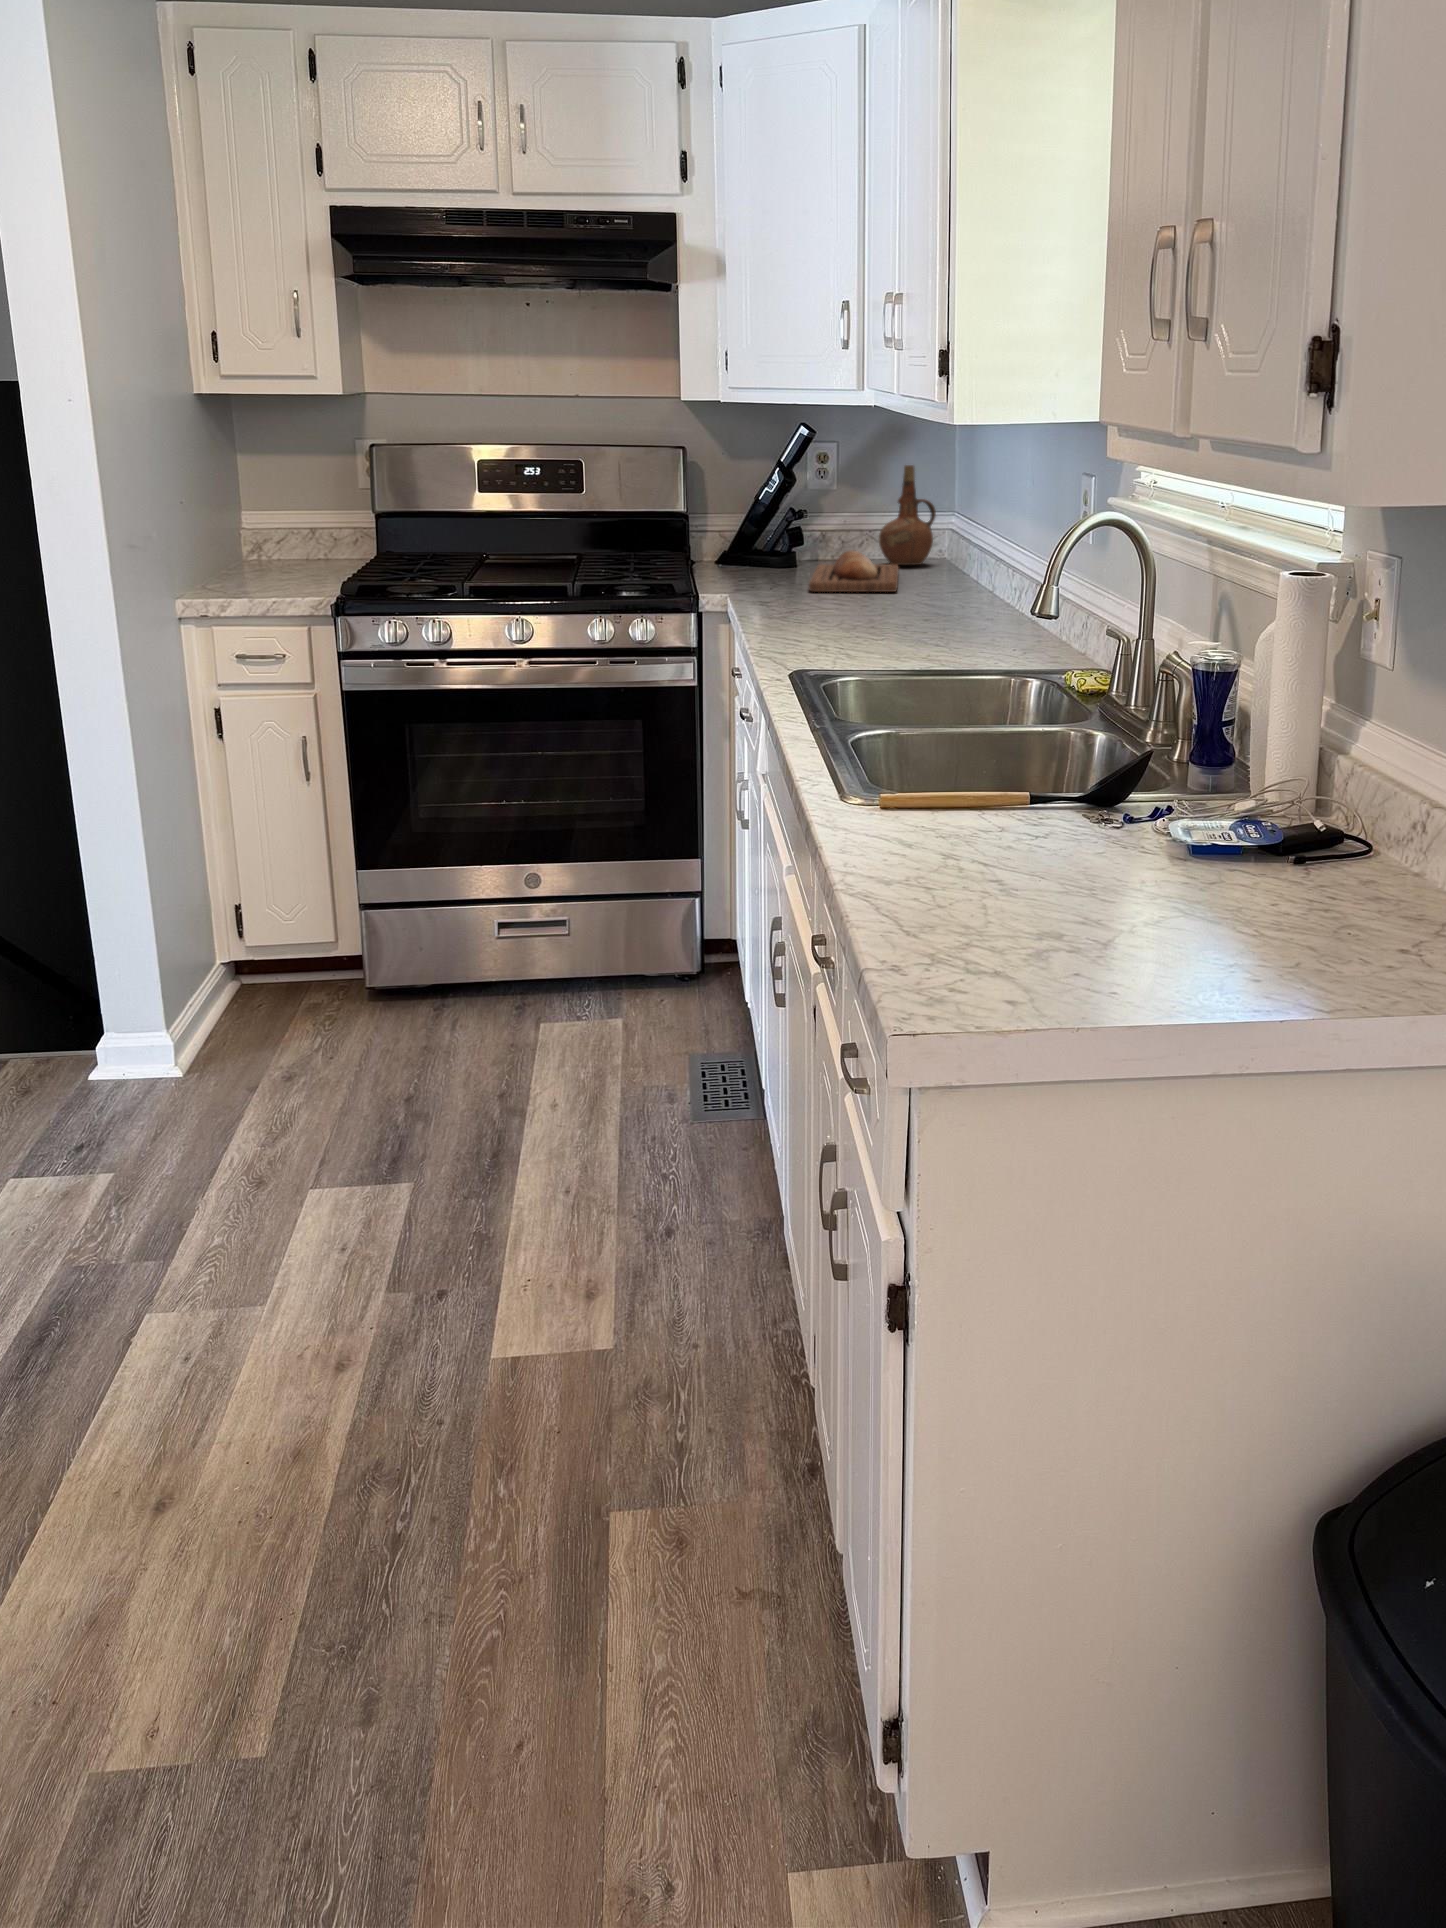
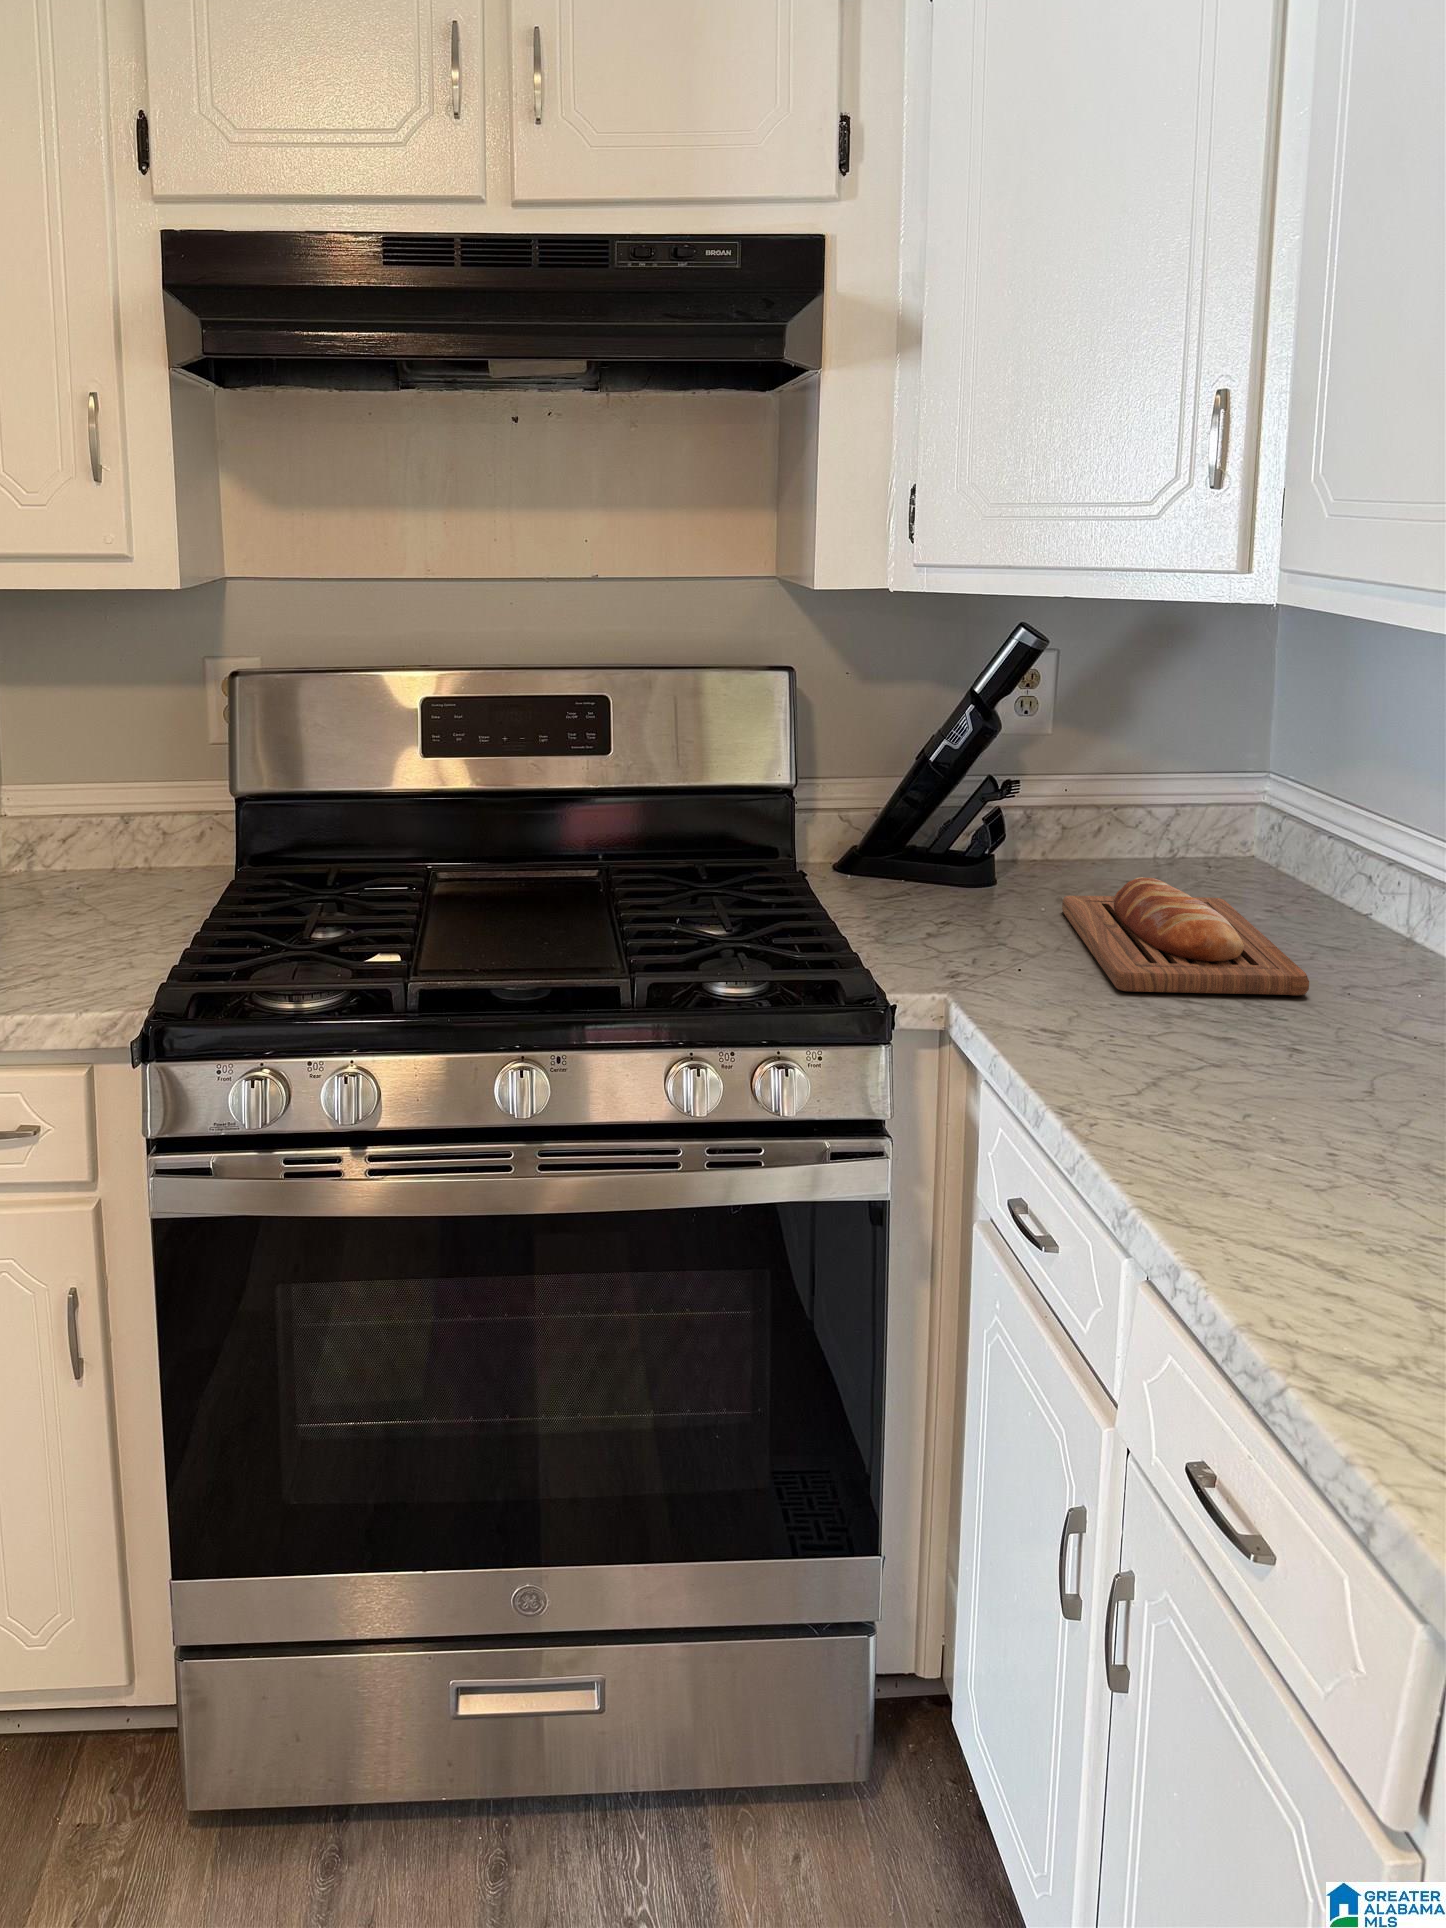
ceramic pitcher: present [879,465,936,565] -> none [1153,702,1264,888]

